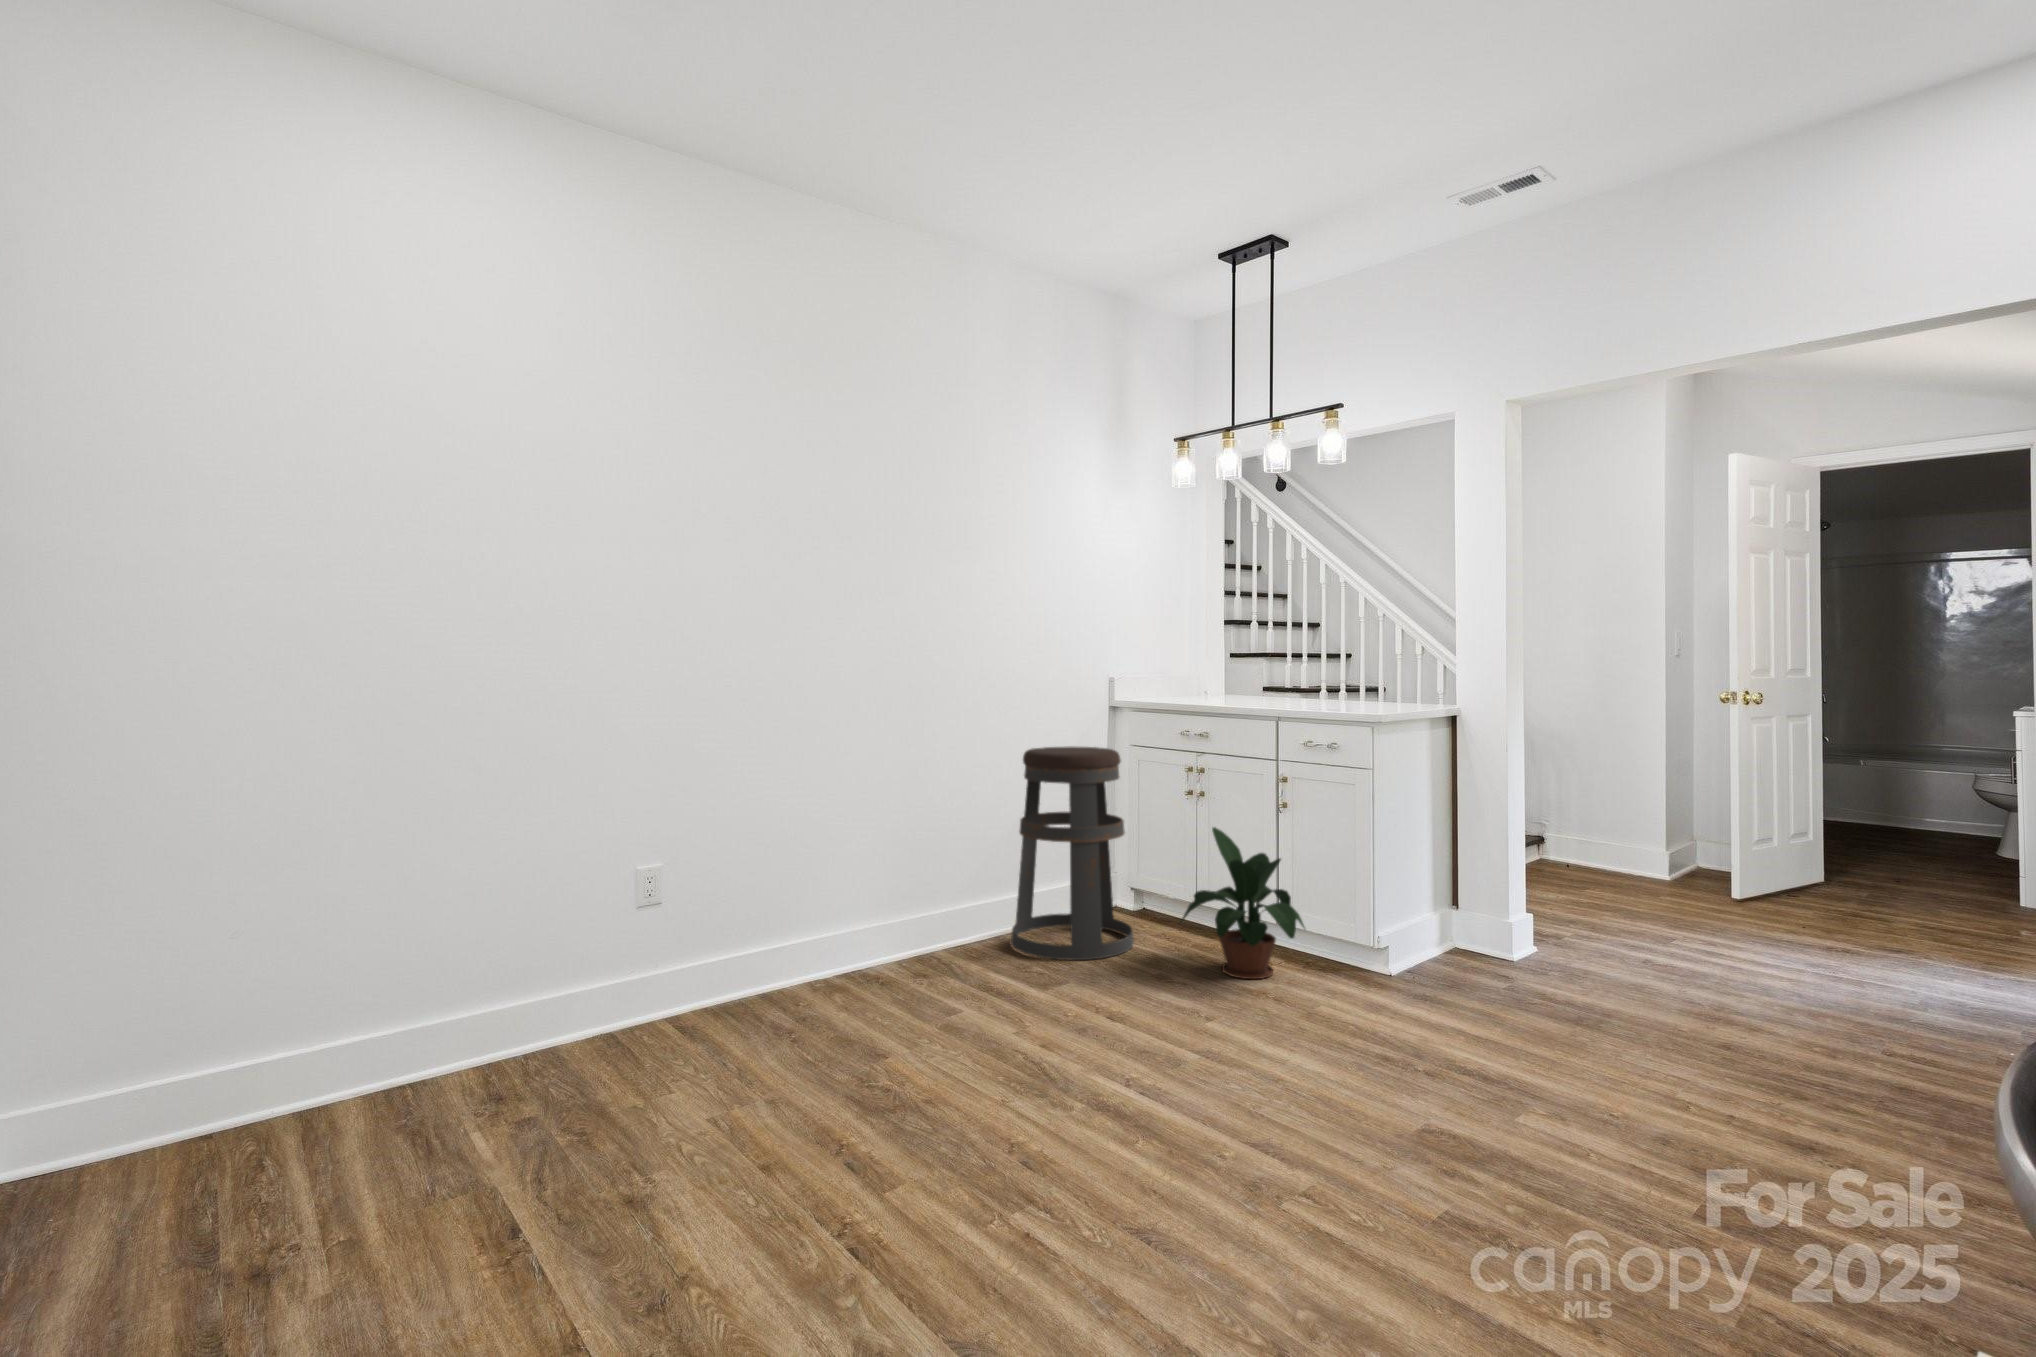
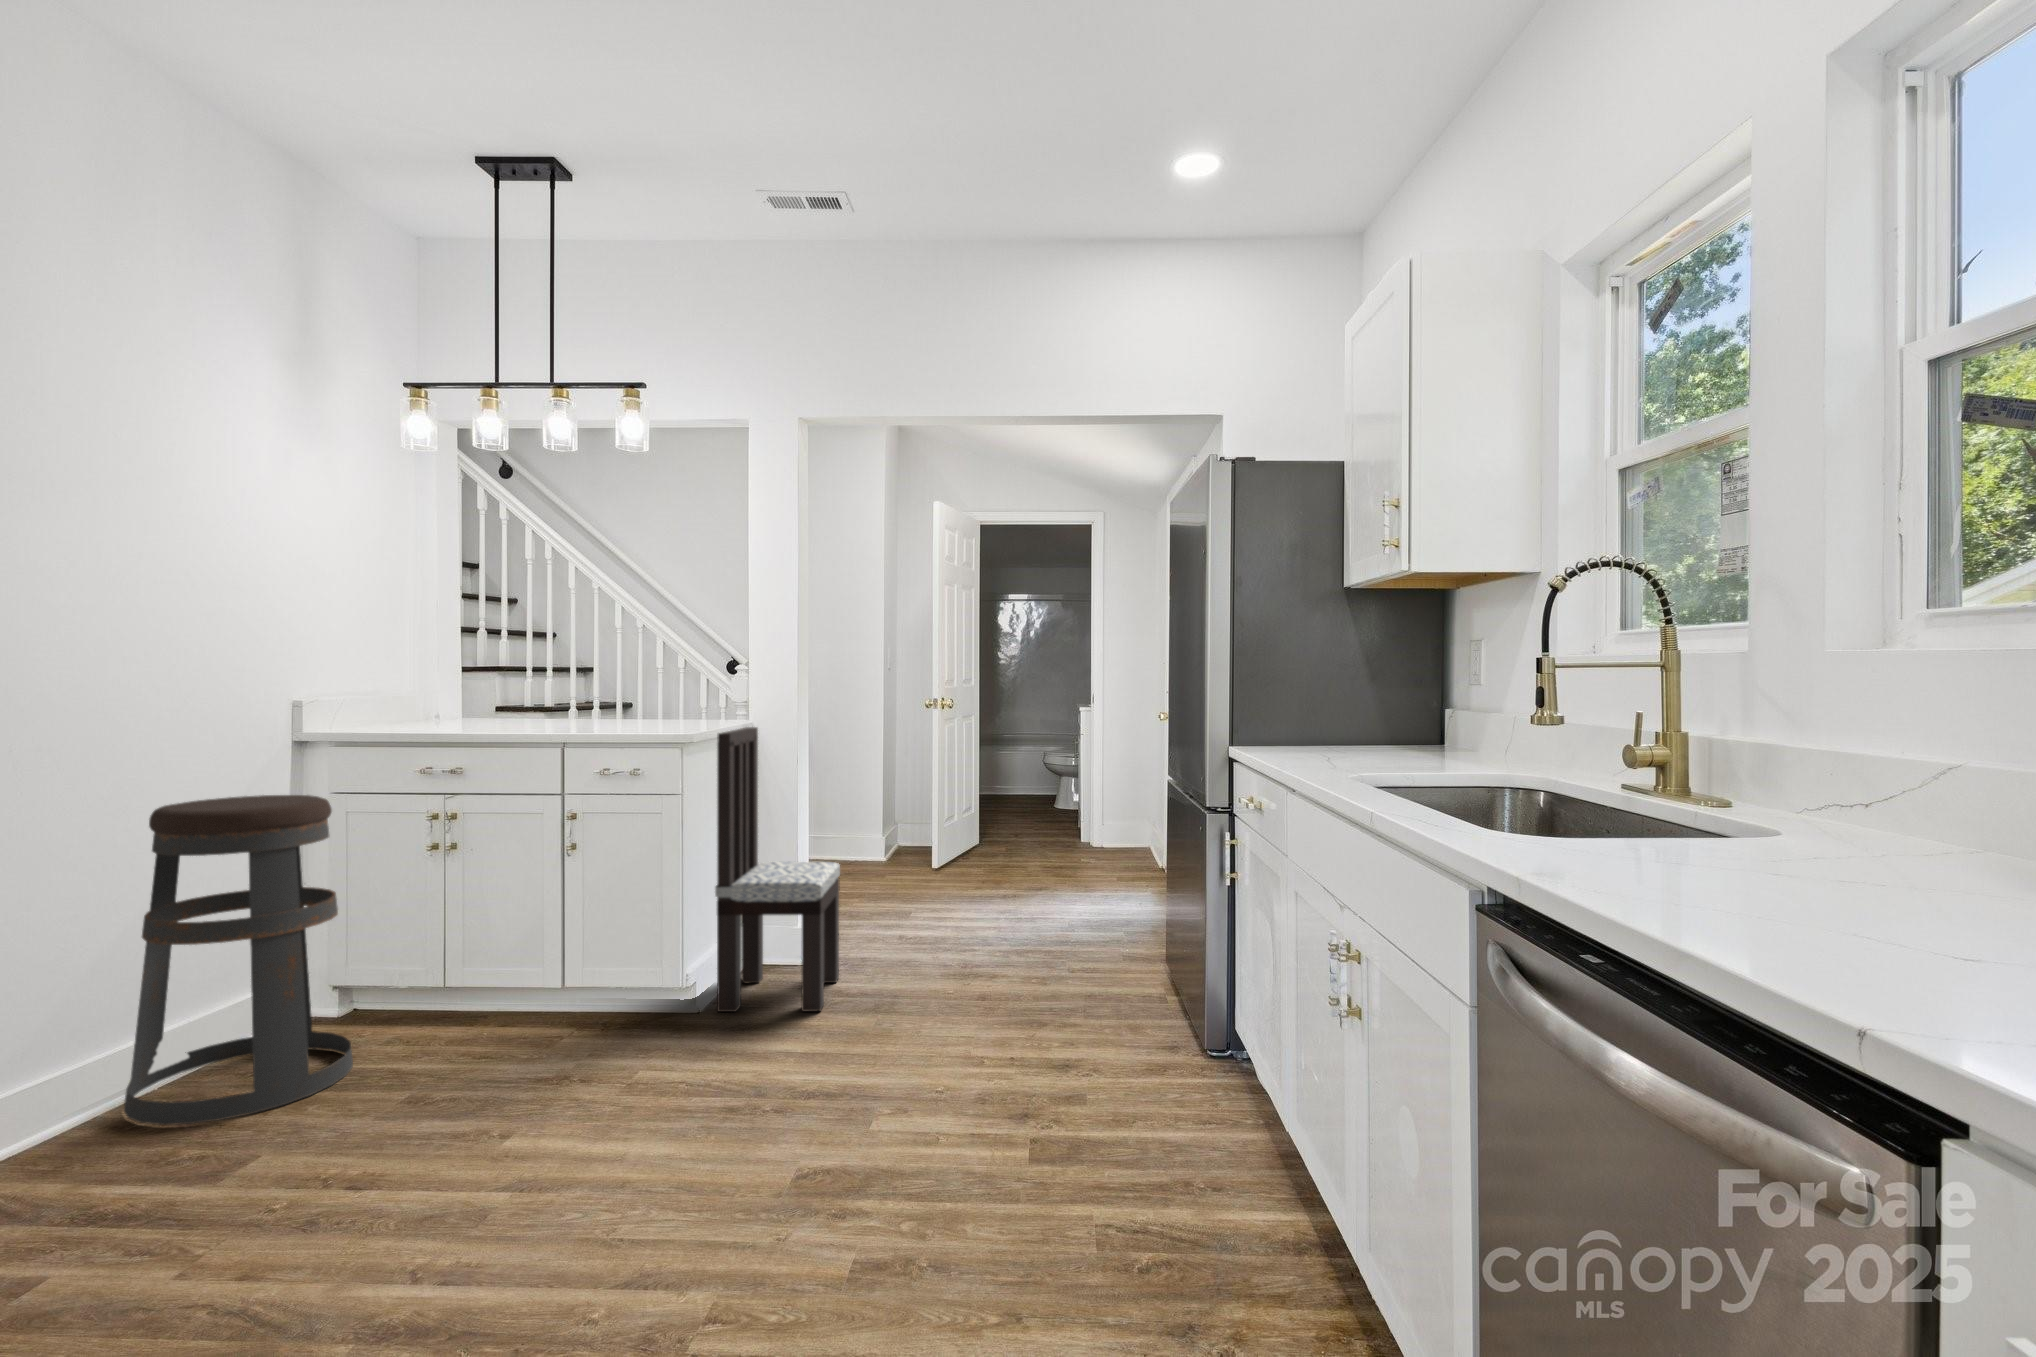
dining chair: none [1407,713,1546,997] -> present [715,727,840,1012]
potted plant: present [1179,827,1305,979] -> none [439,884,609,1070]

